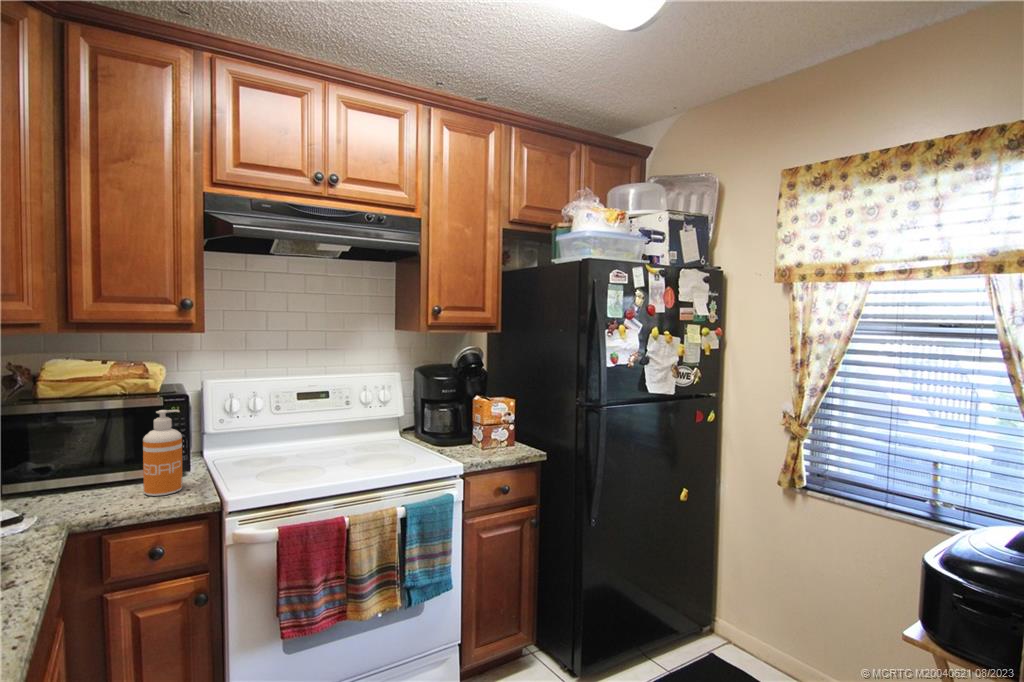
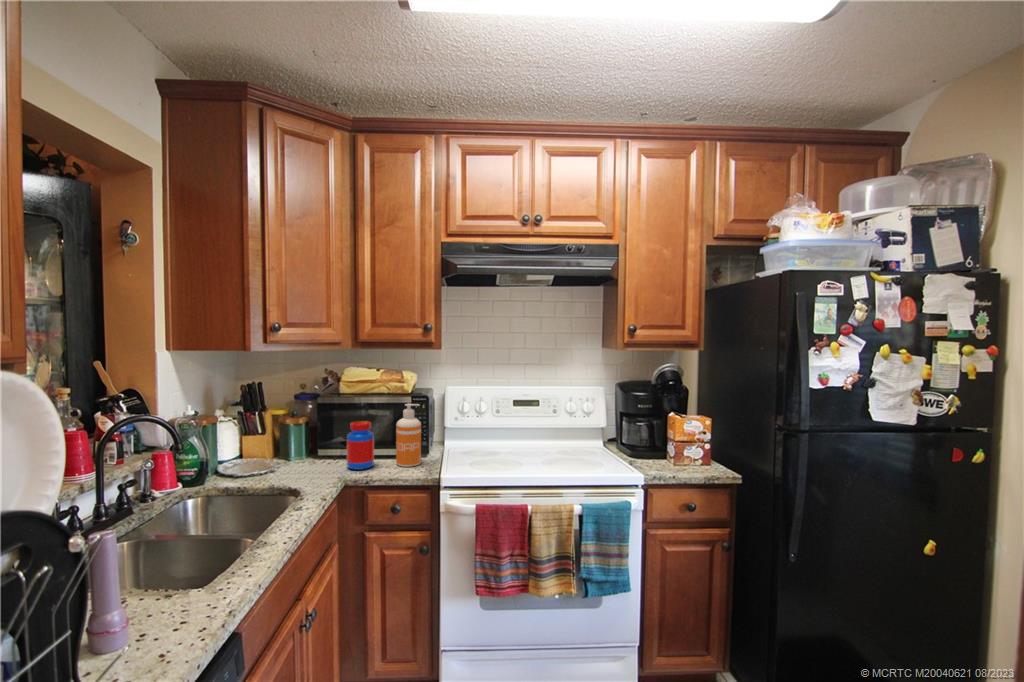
jar: none [59,440,108,511] -> present [347,421,374,470]

